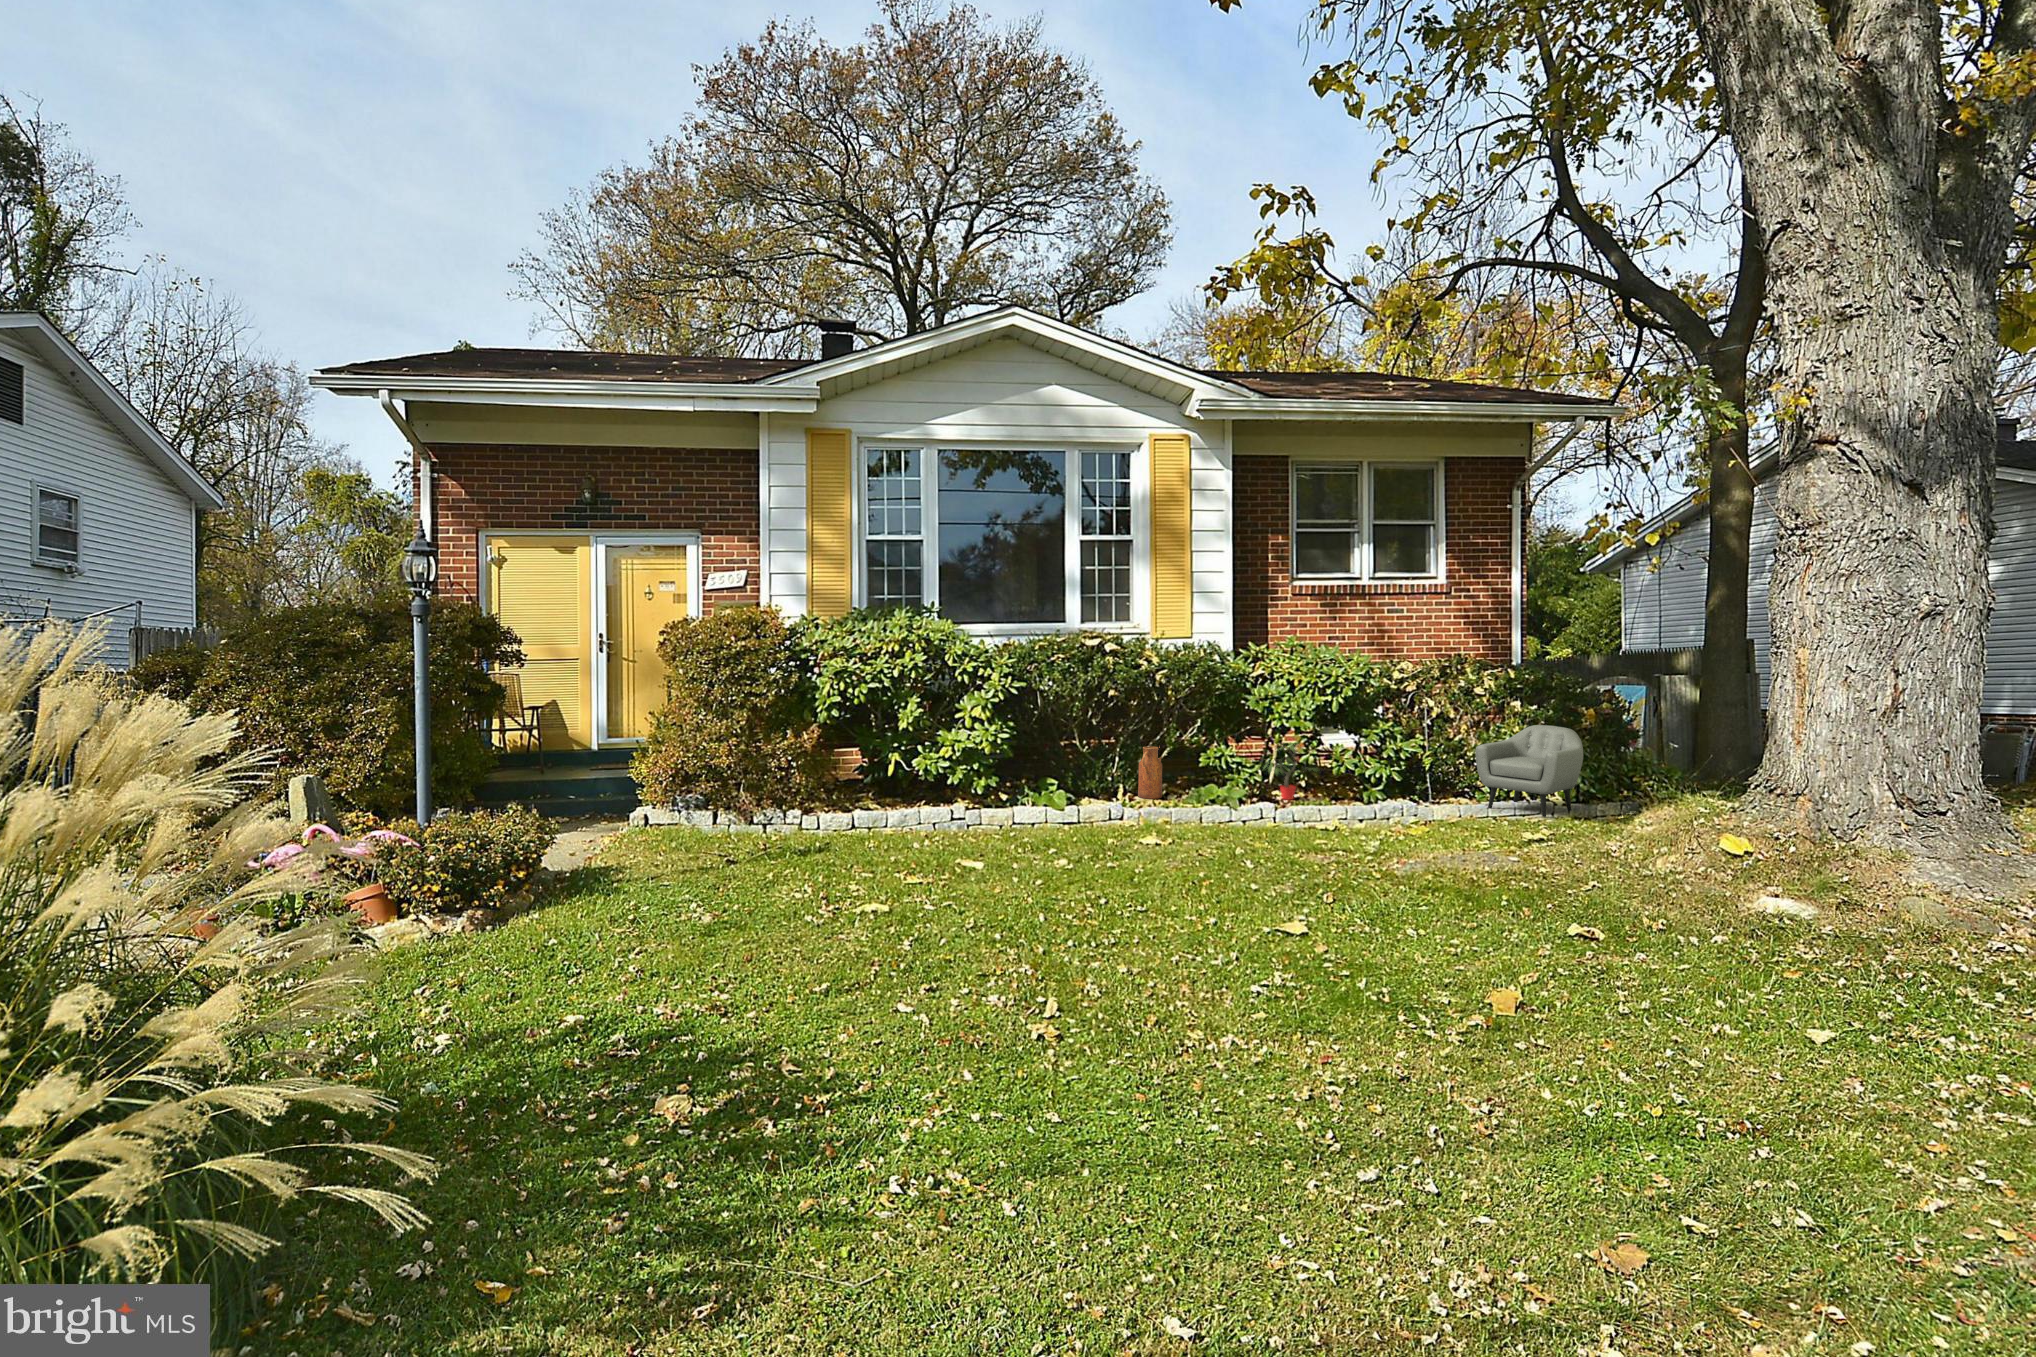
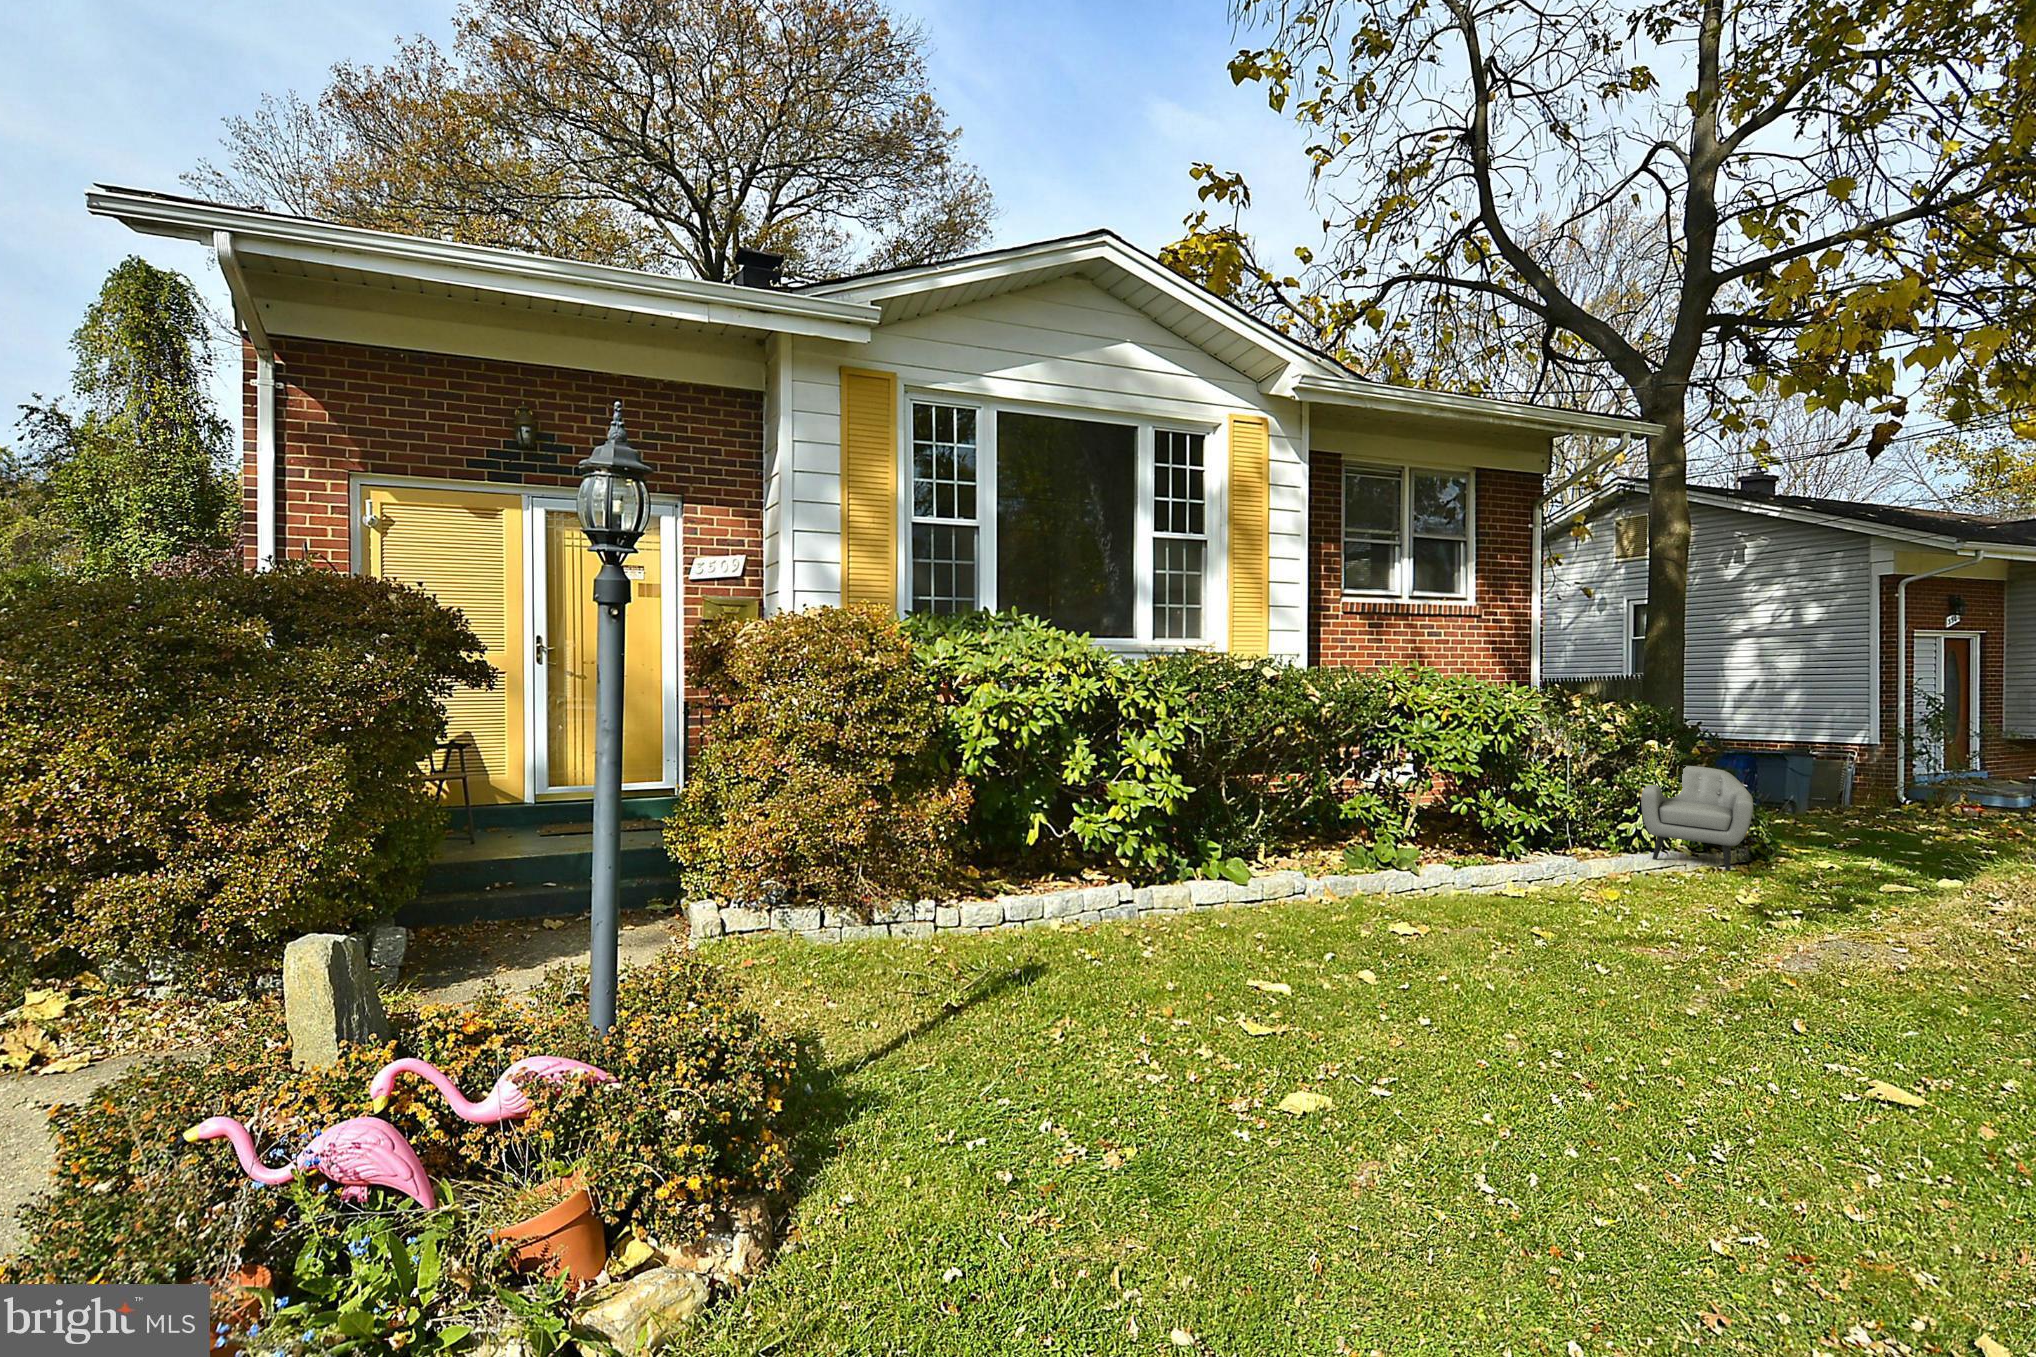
potted plant: present [1264,744,1316,800] -> none [1424,787,1478,854]
watering can: present [1138,746,1162,799] -> none [1286,788,1318,859]

